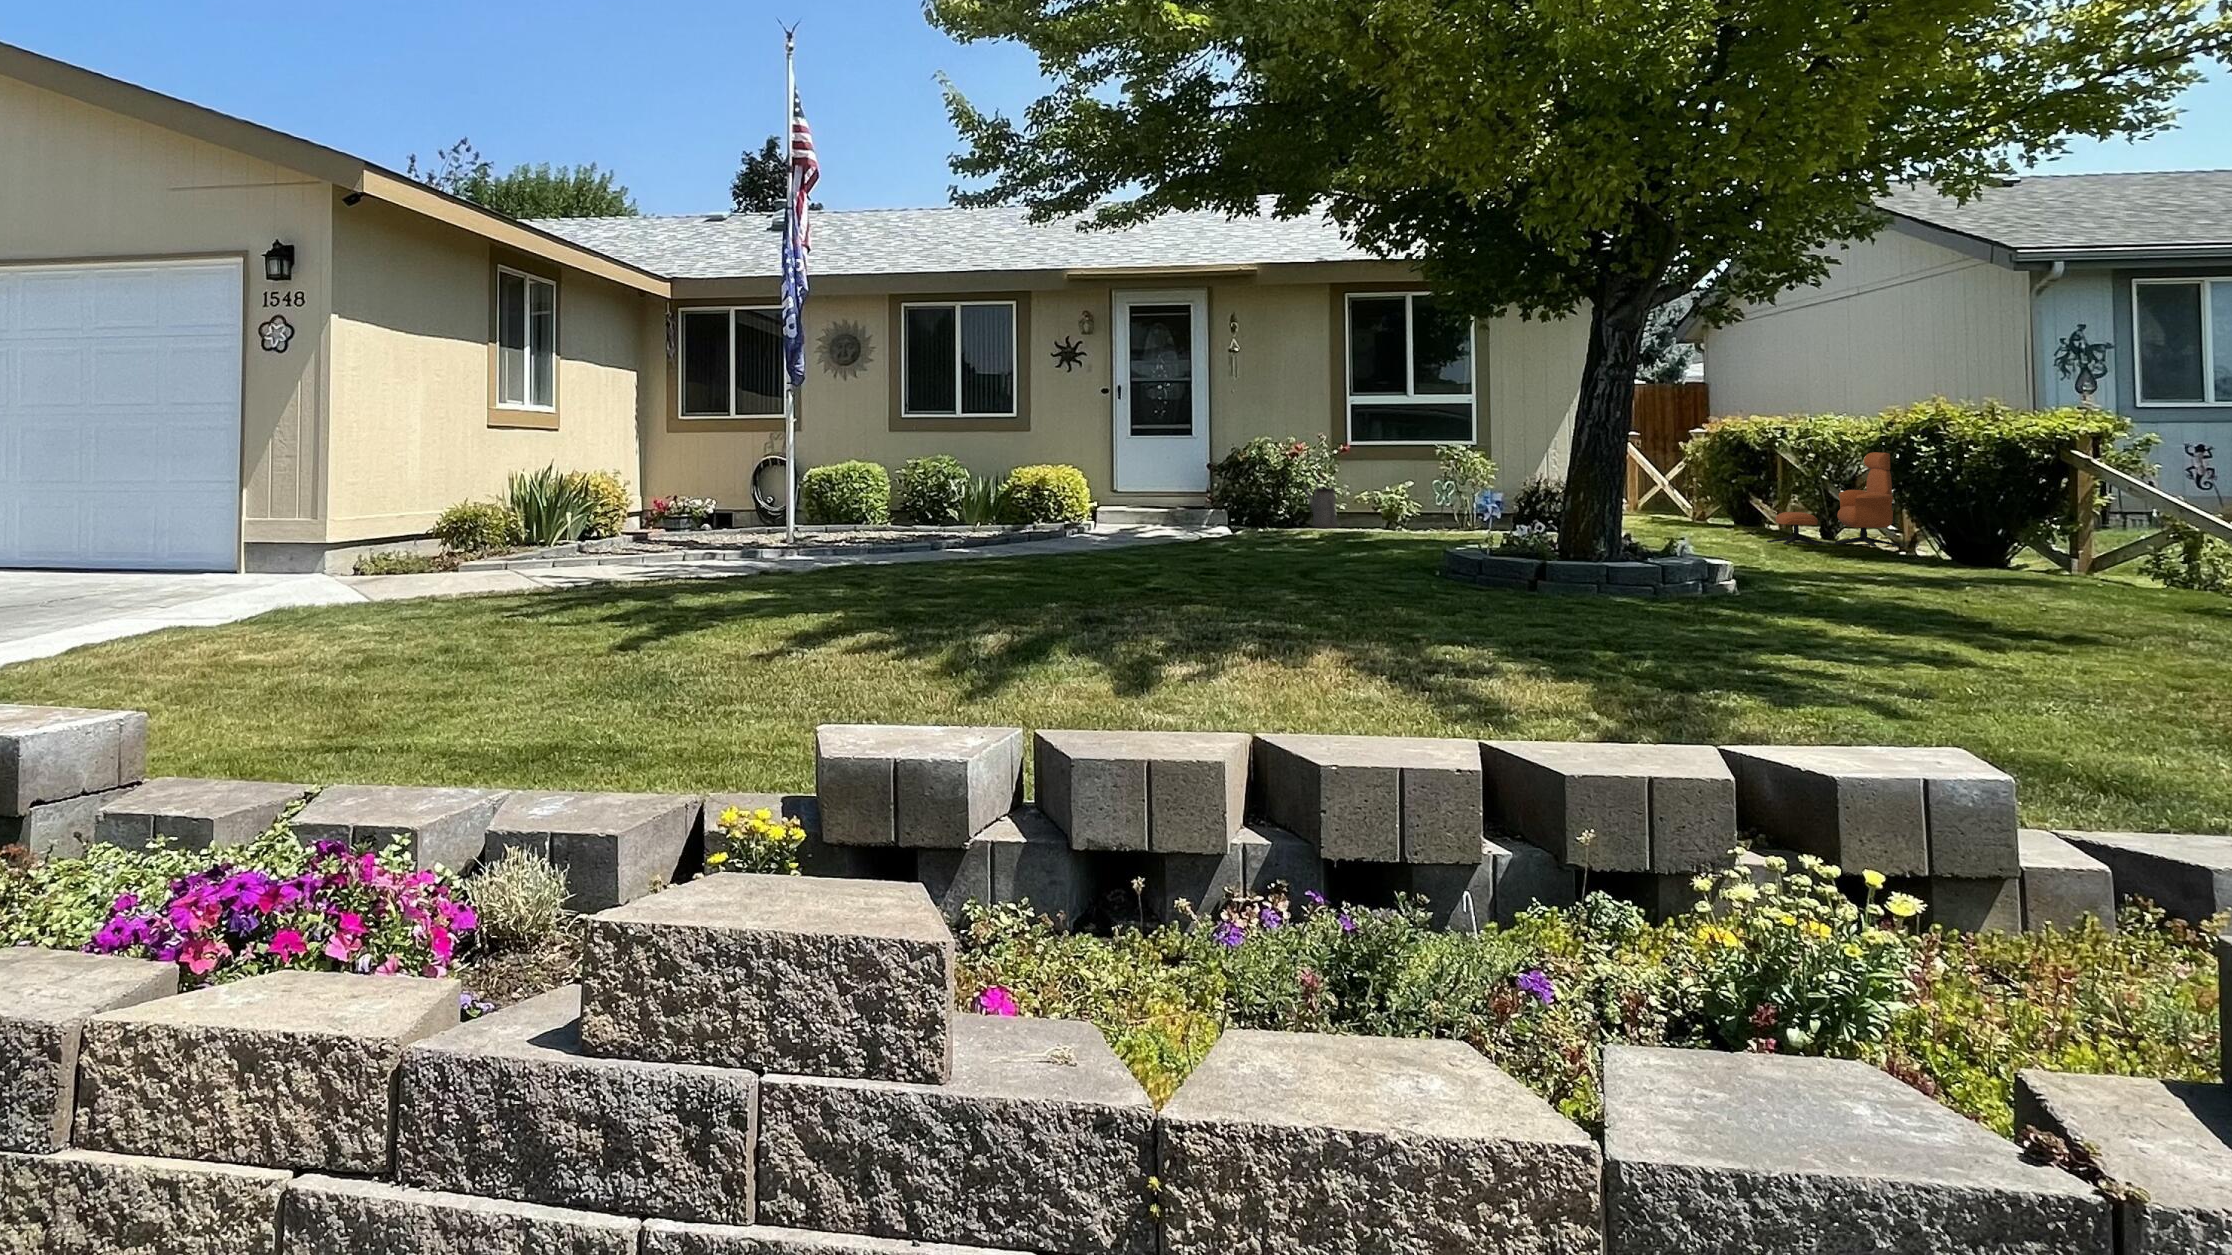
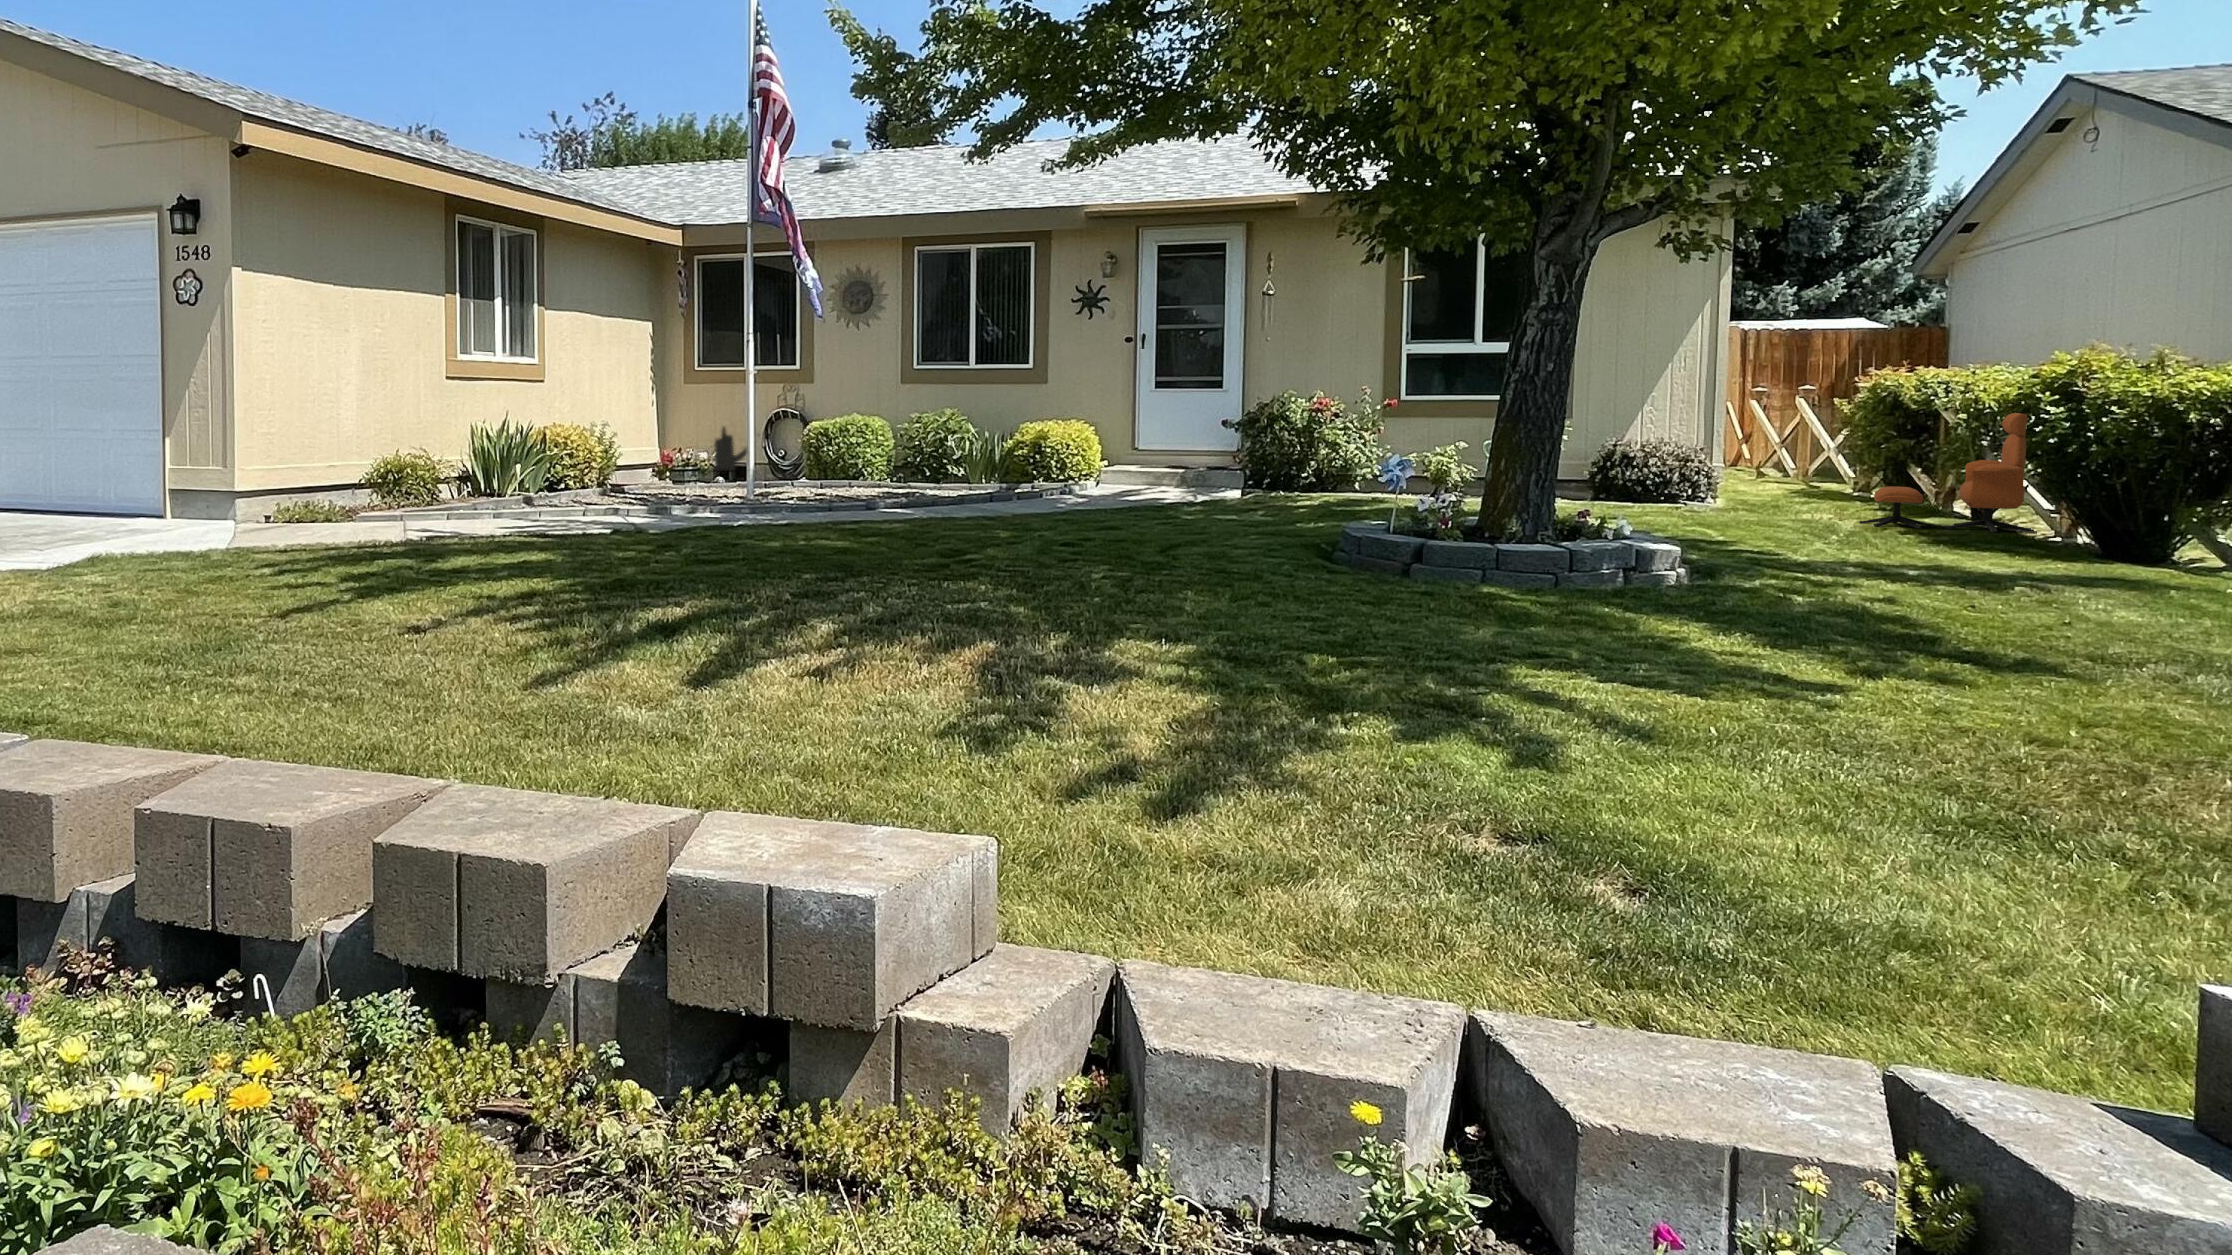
watering can: present [1304,485,1338,528] -> present [714,426,747,471]

